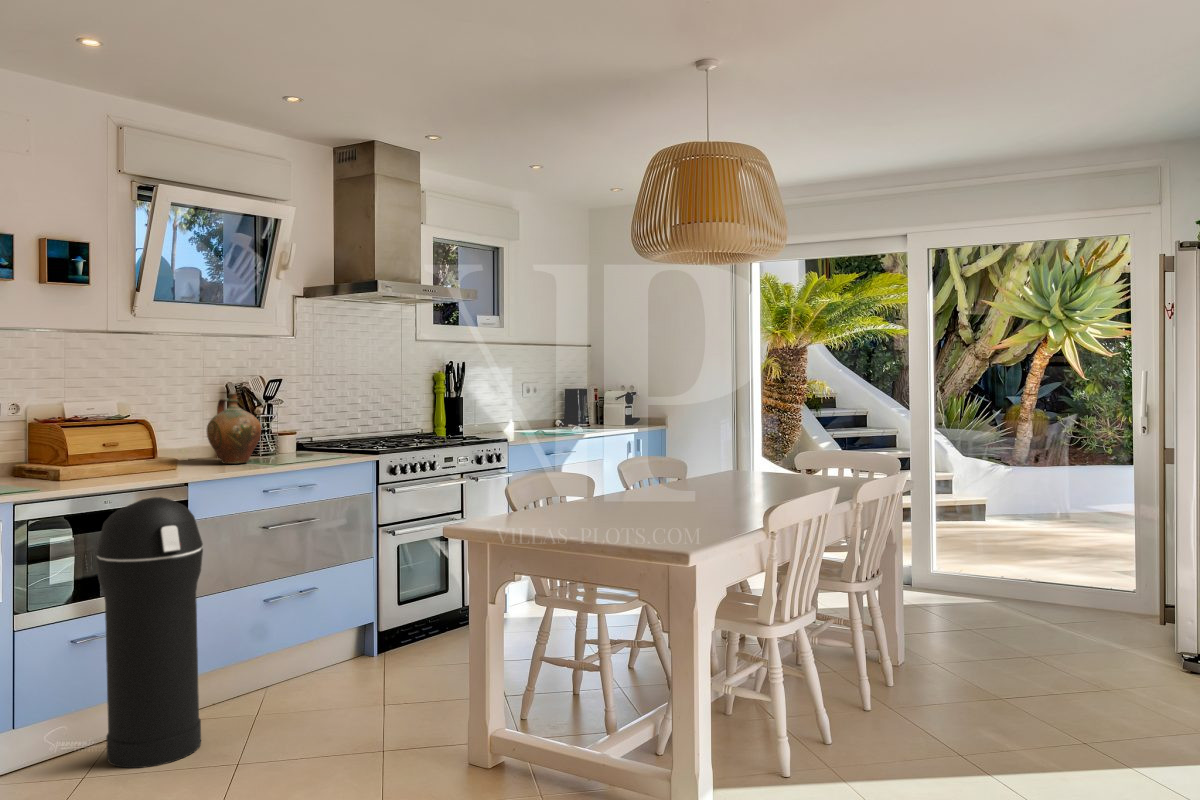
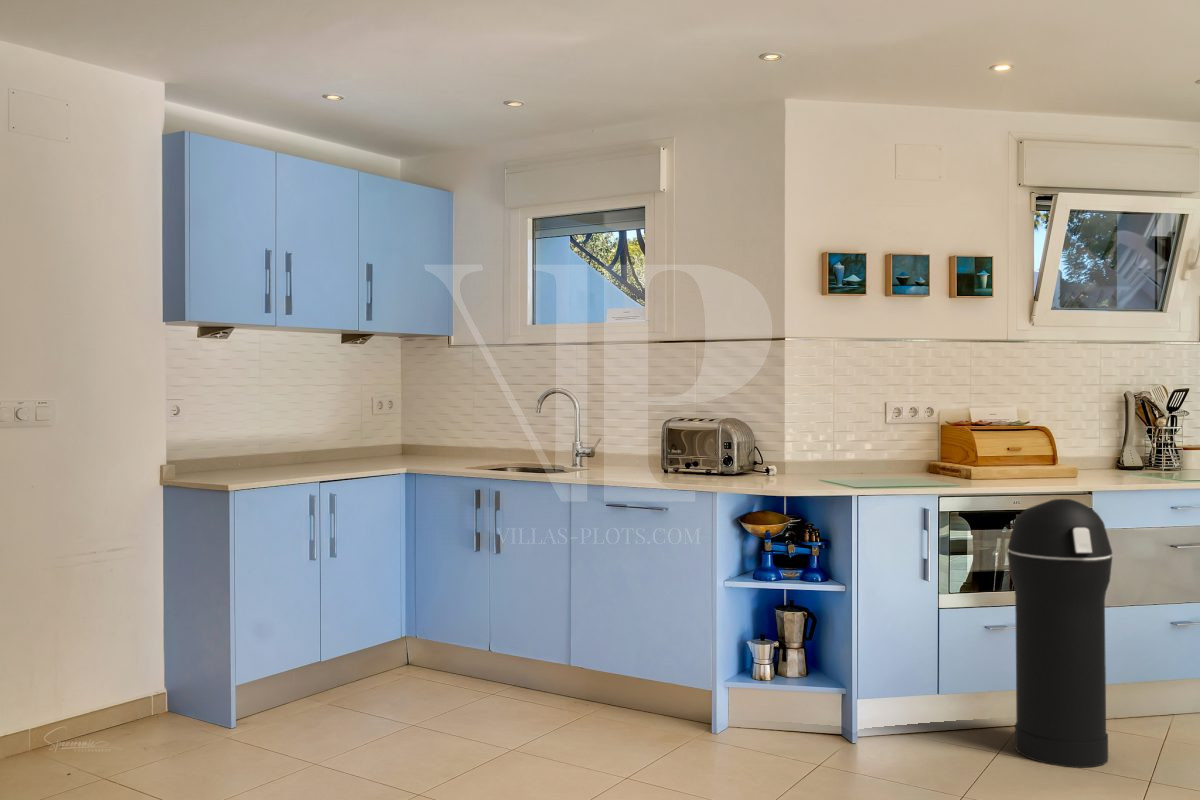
ceramic jug: present [207,393,261,464] -> none [1107,401,1169,475]

